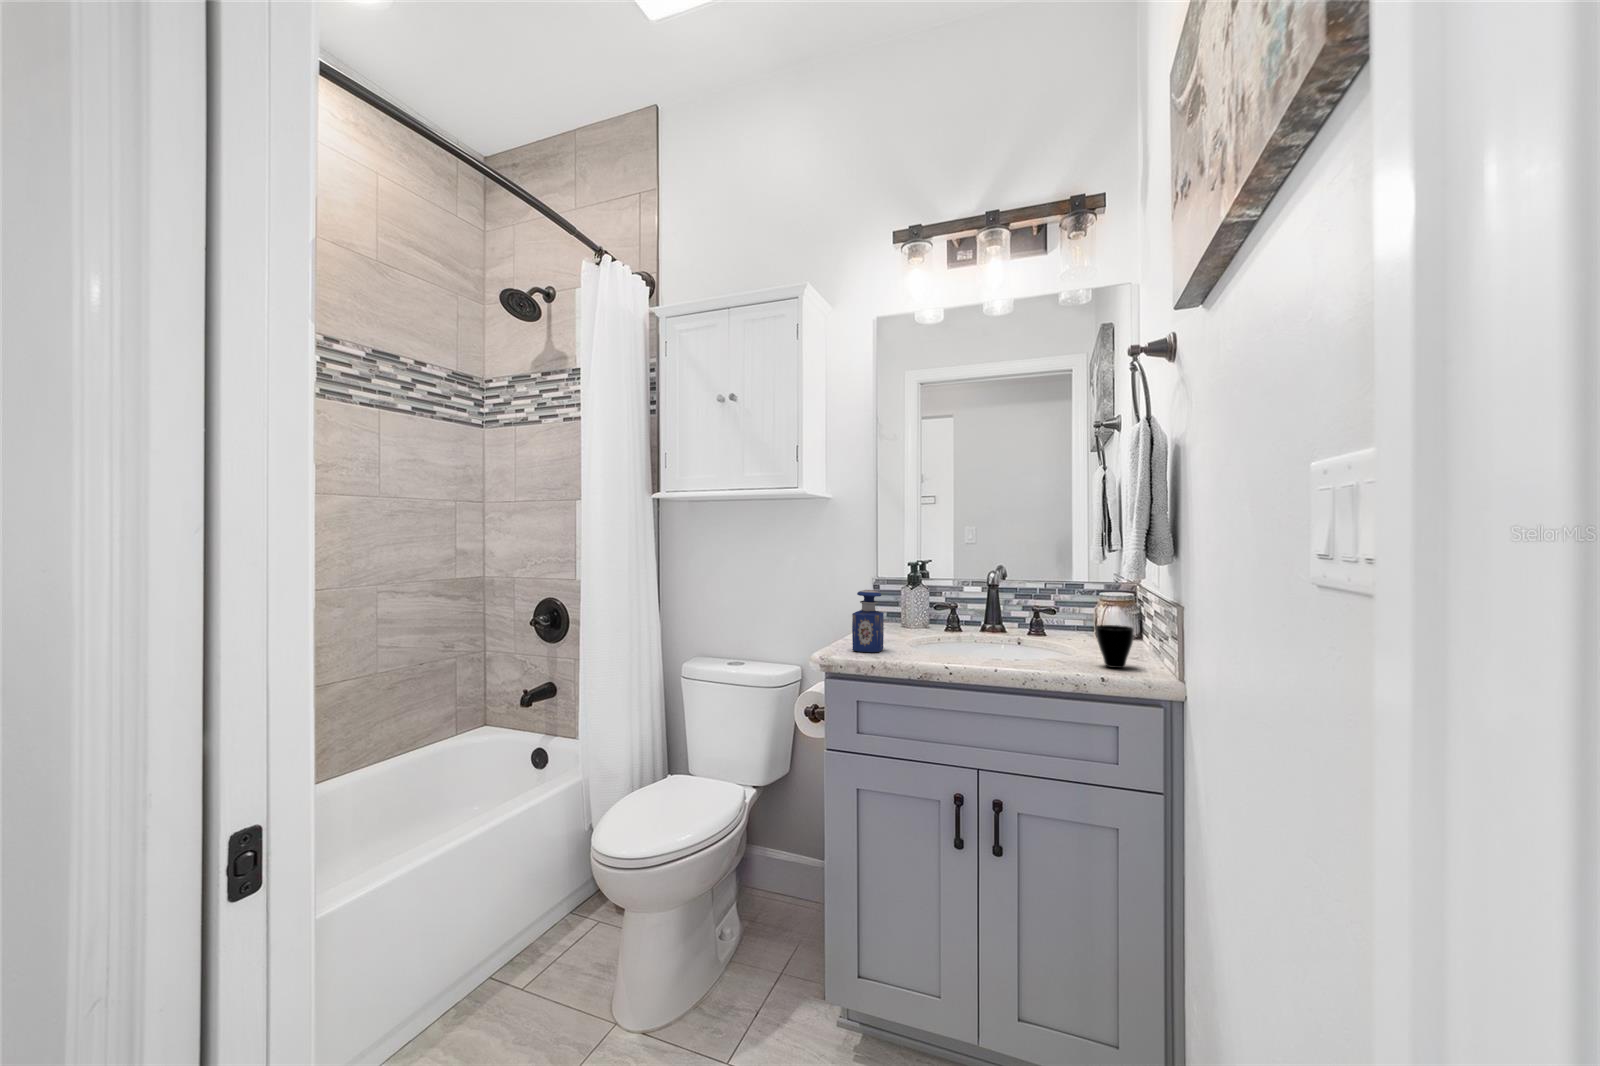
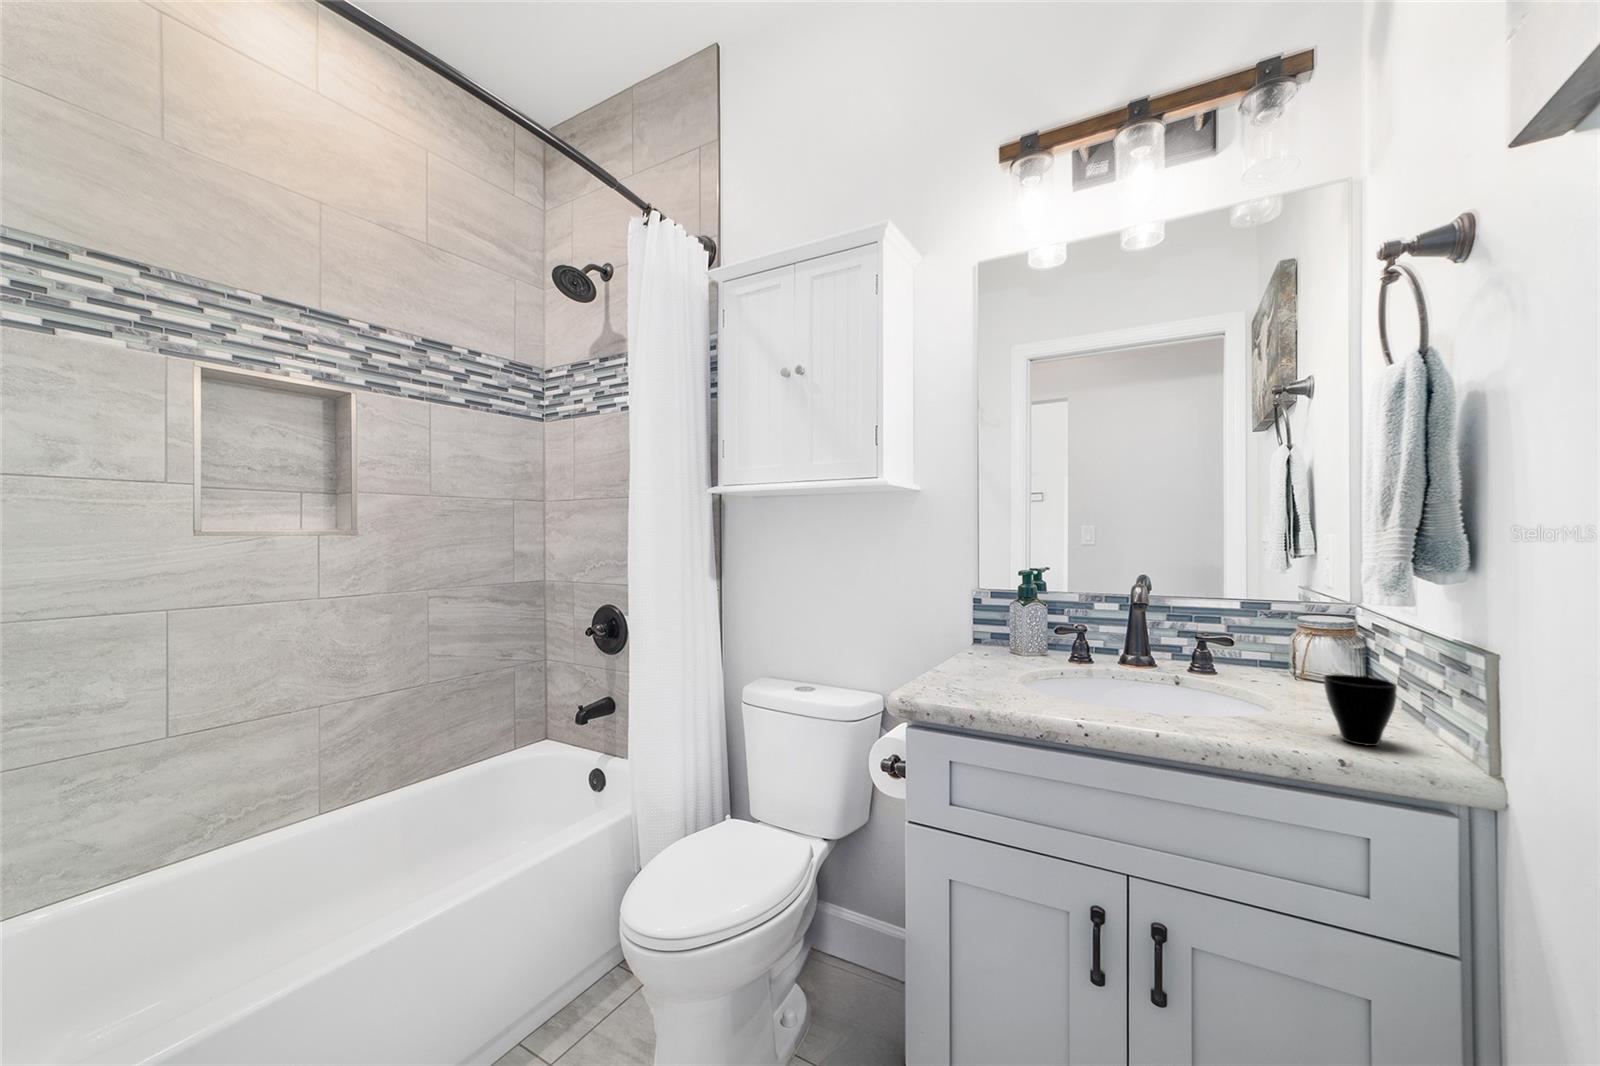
perfume bottle: present [852,590,884,652] -> none [943,609,986,694]

